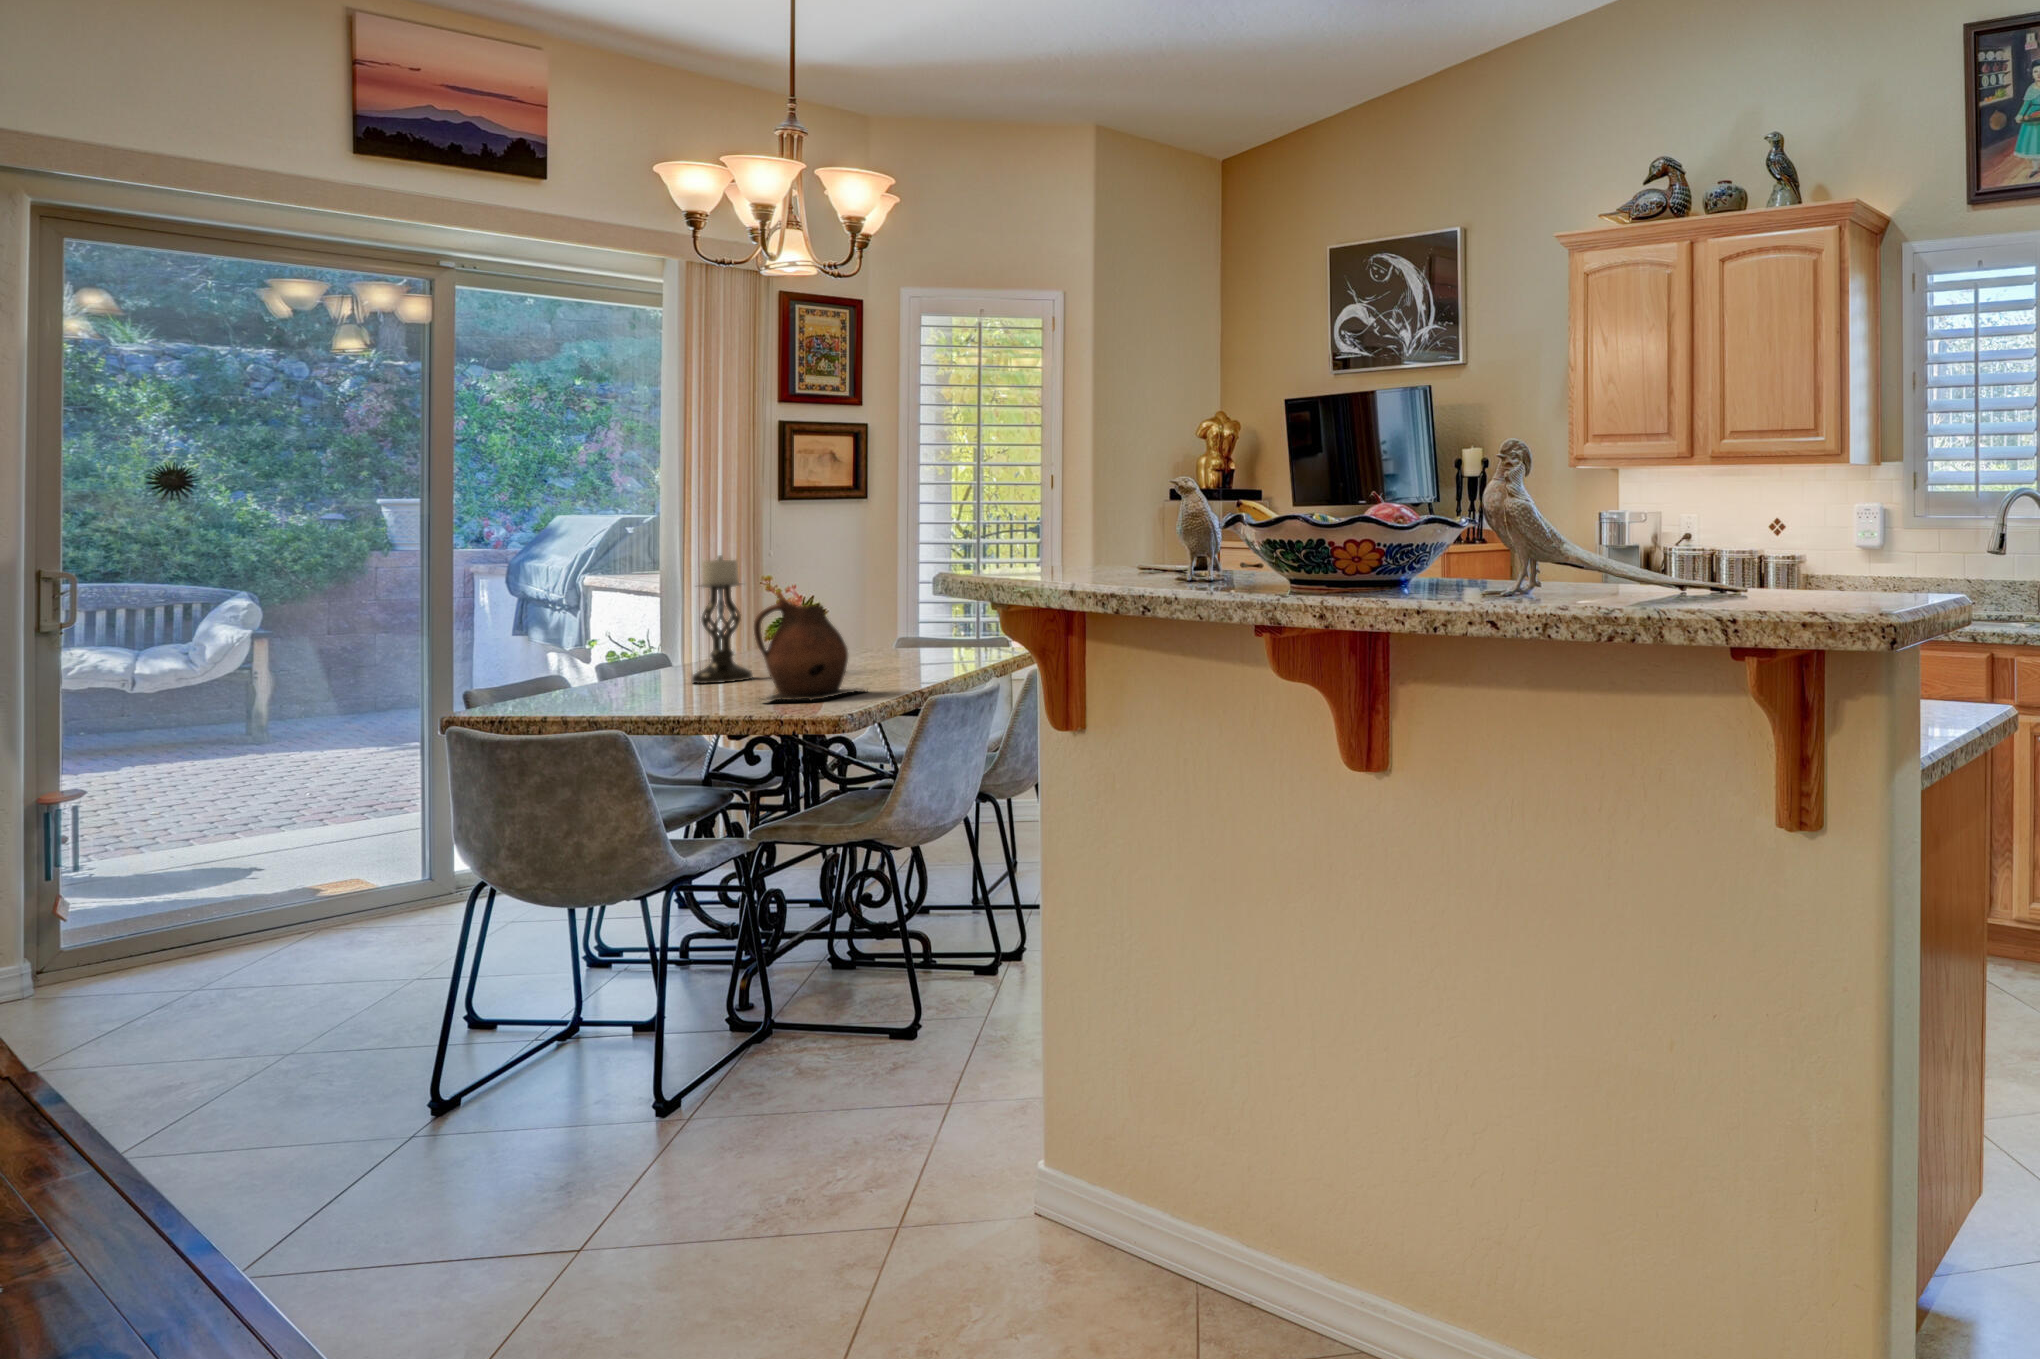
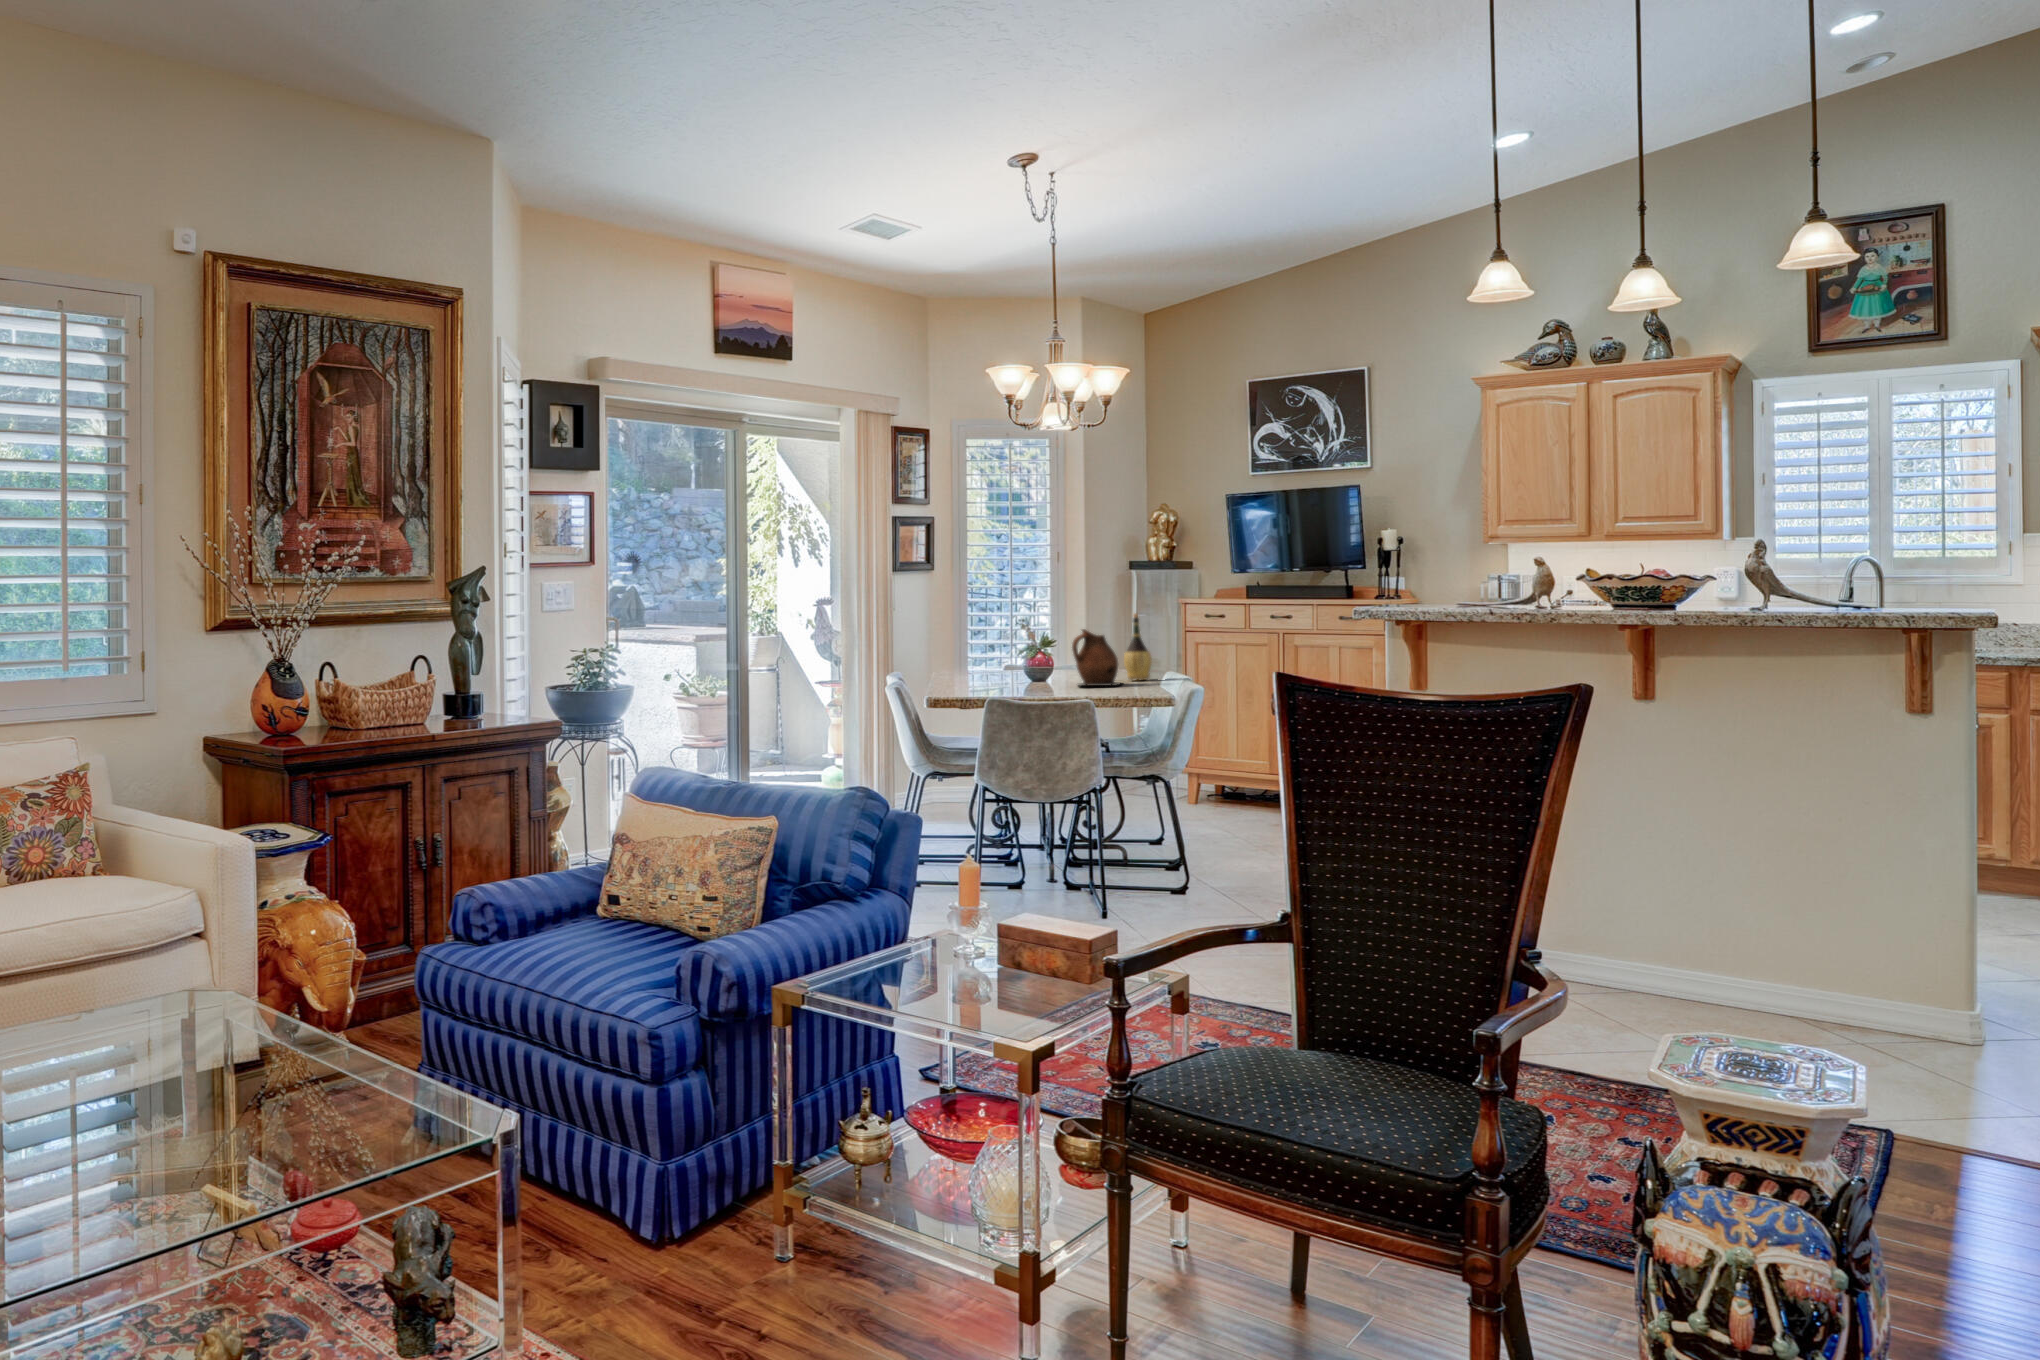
candle holder: present [691,555,753,684] -> none [970,608,1001,682]
wine bottle: none [894,566,946,683] -> present [1124,614,1152,680]

